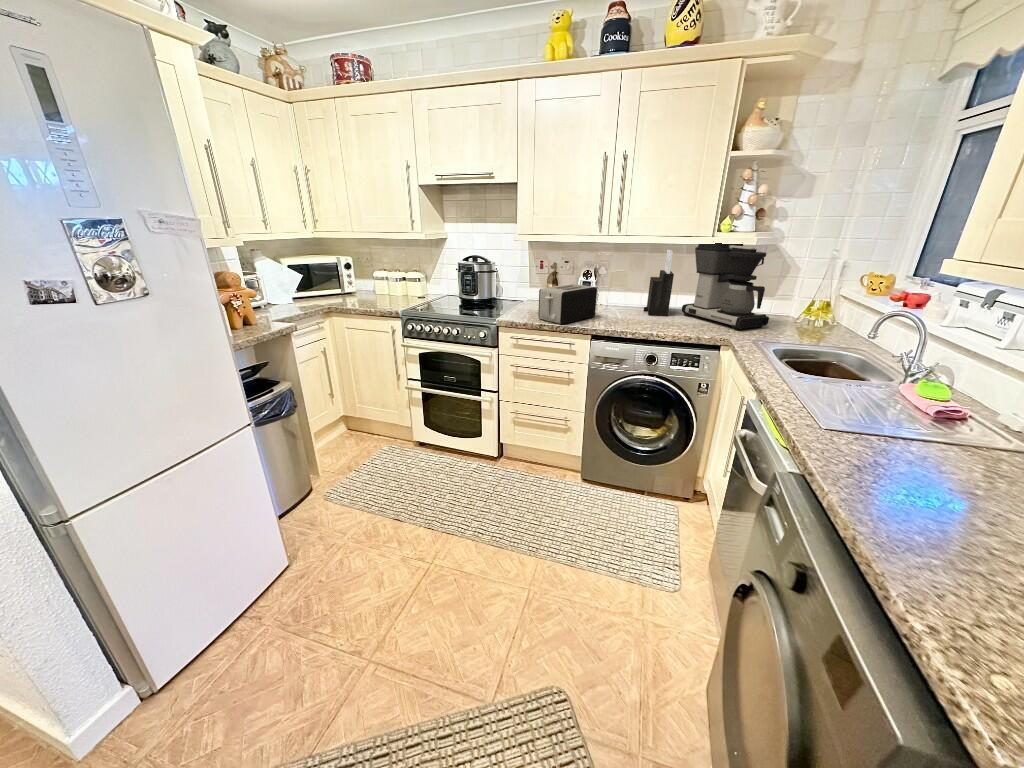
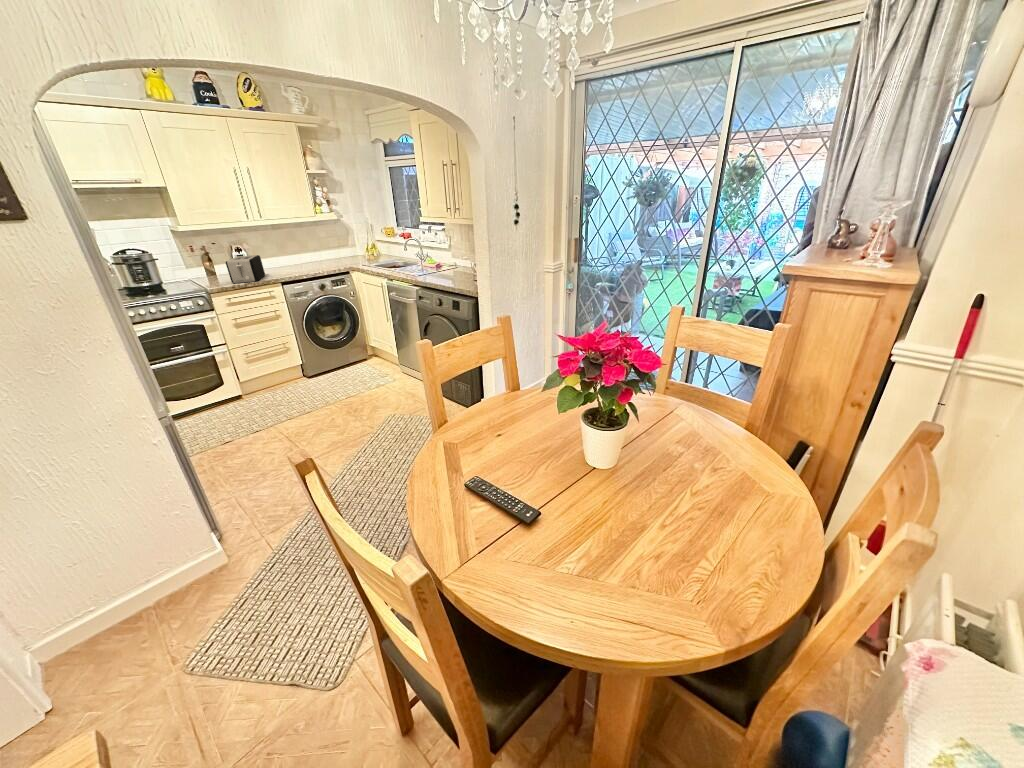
coffee maker: present [682,241,769,330] -> none [303,218,358,264]
knife block: present [644,250,674,316] -> none [279,226,305,268]

